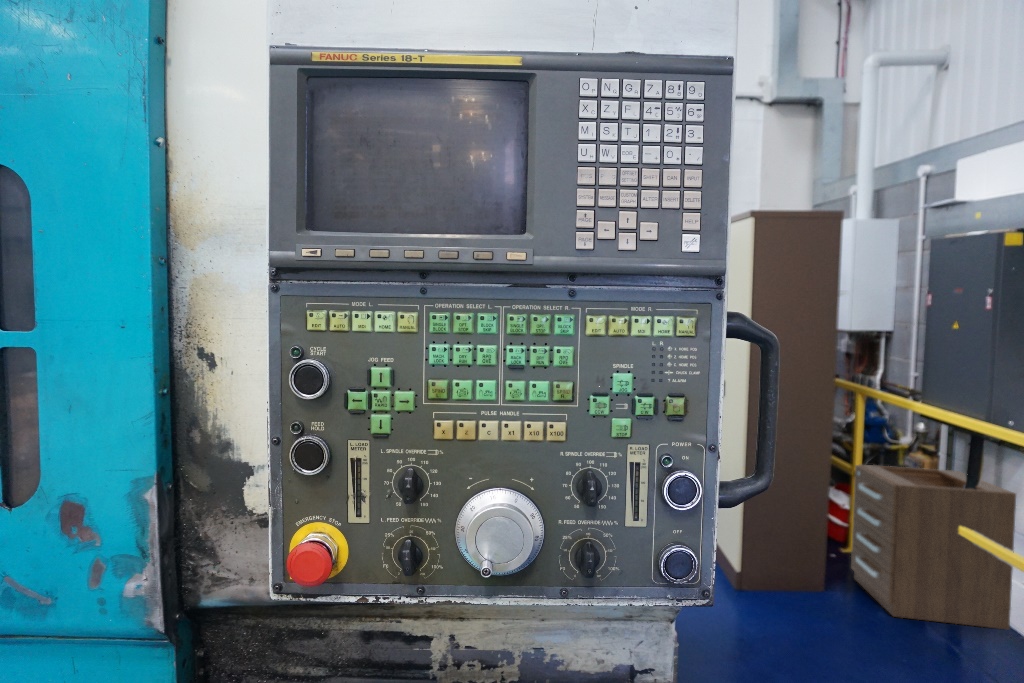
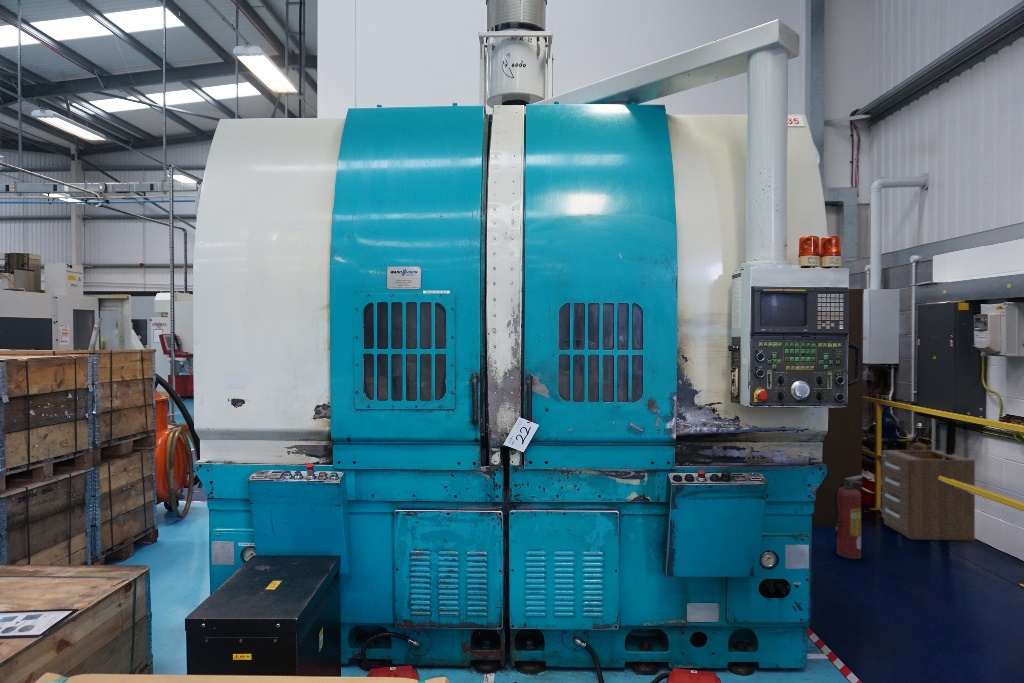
fire extinguisher: none [750,509,808,655] -> present [834,475,863,559]

